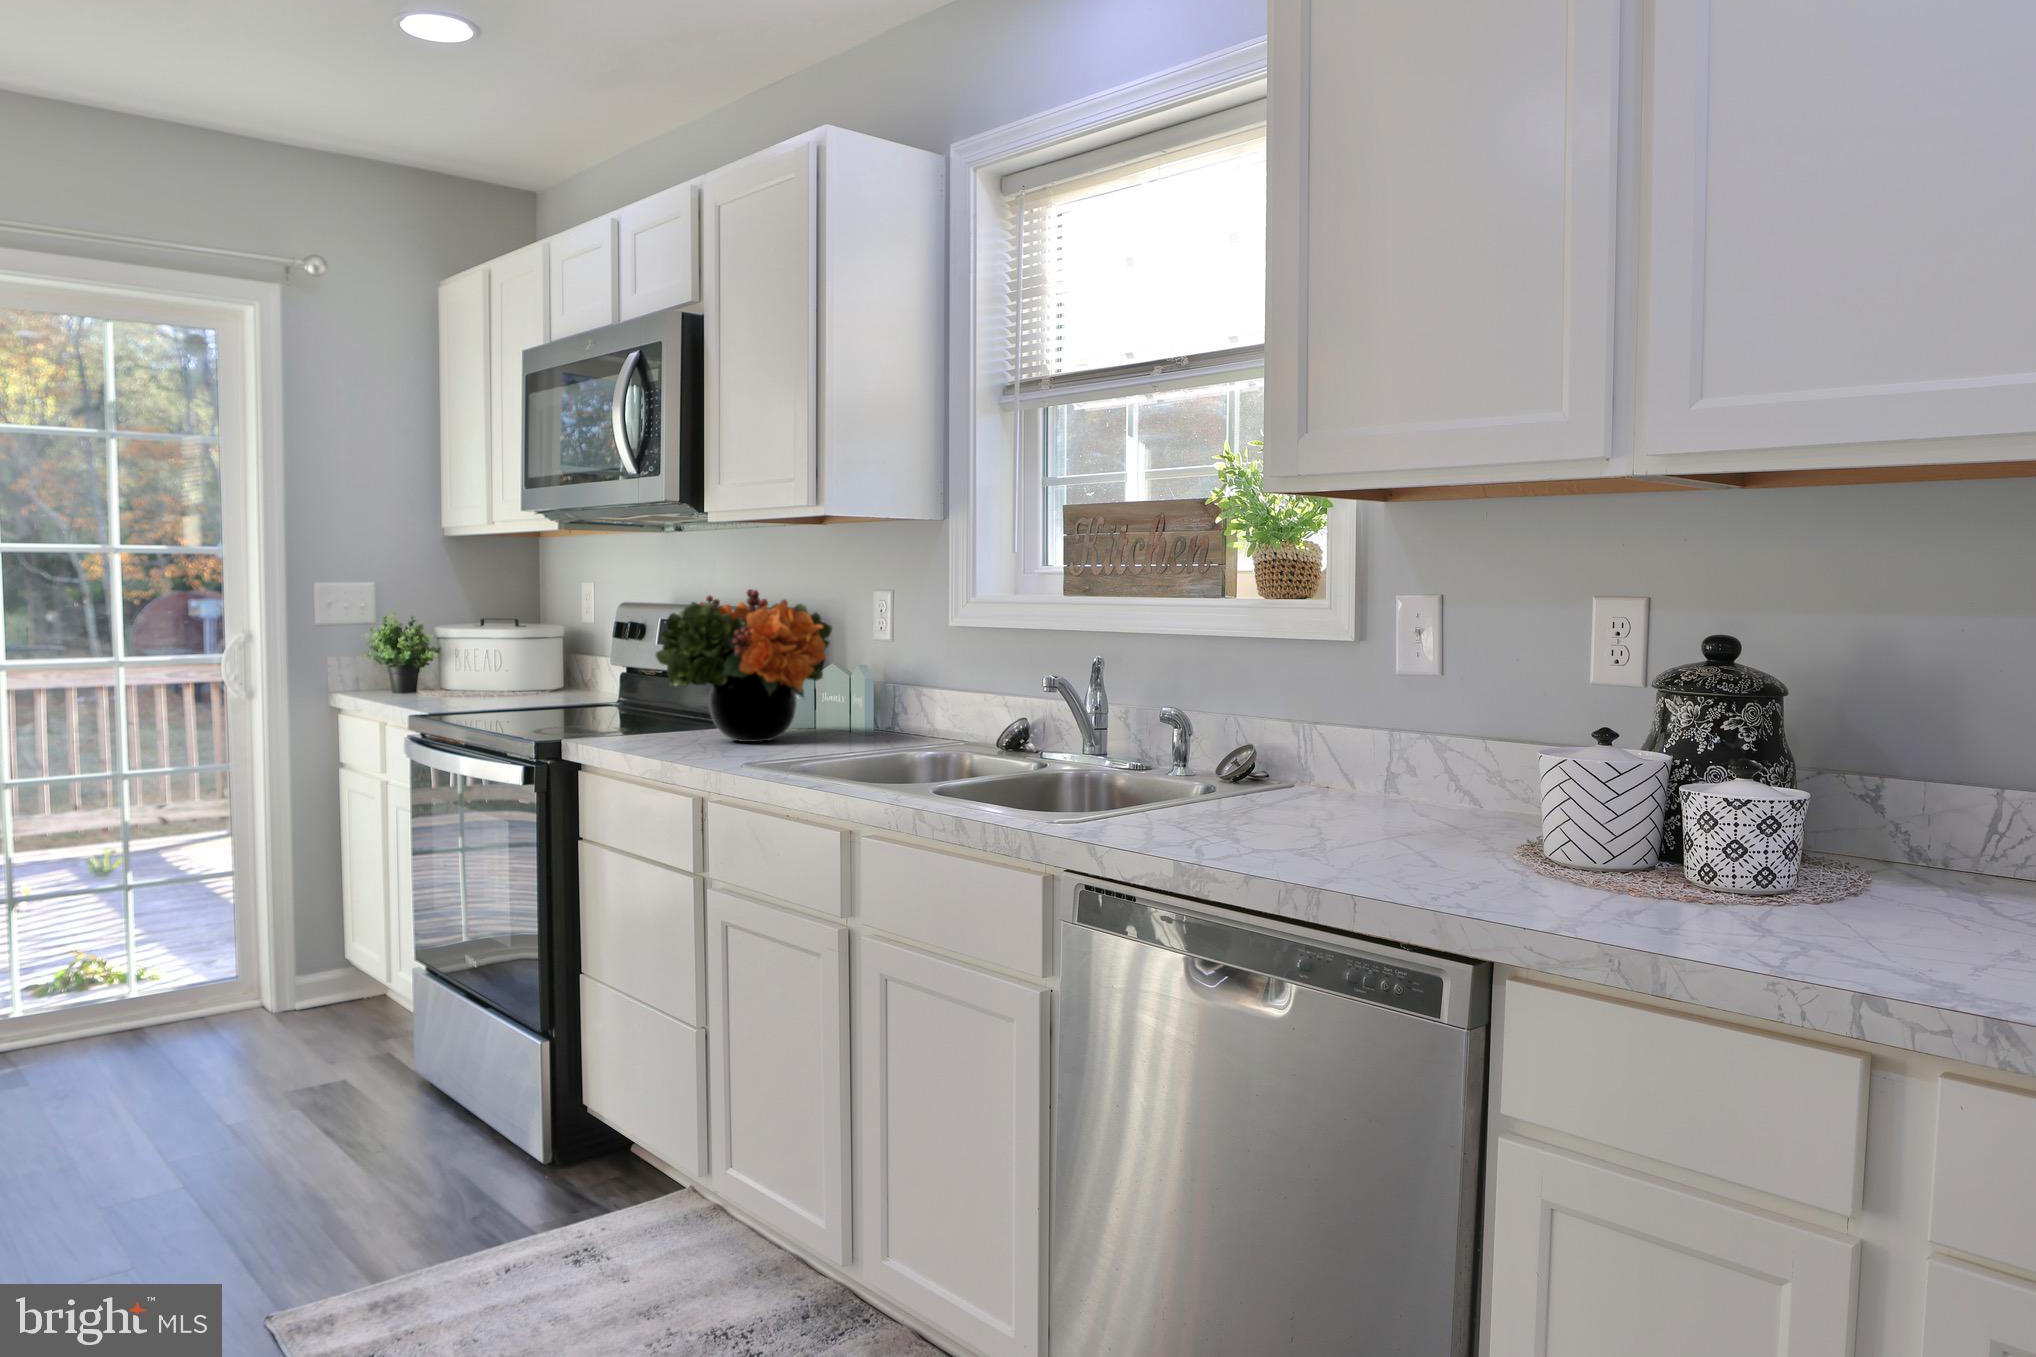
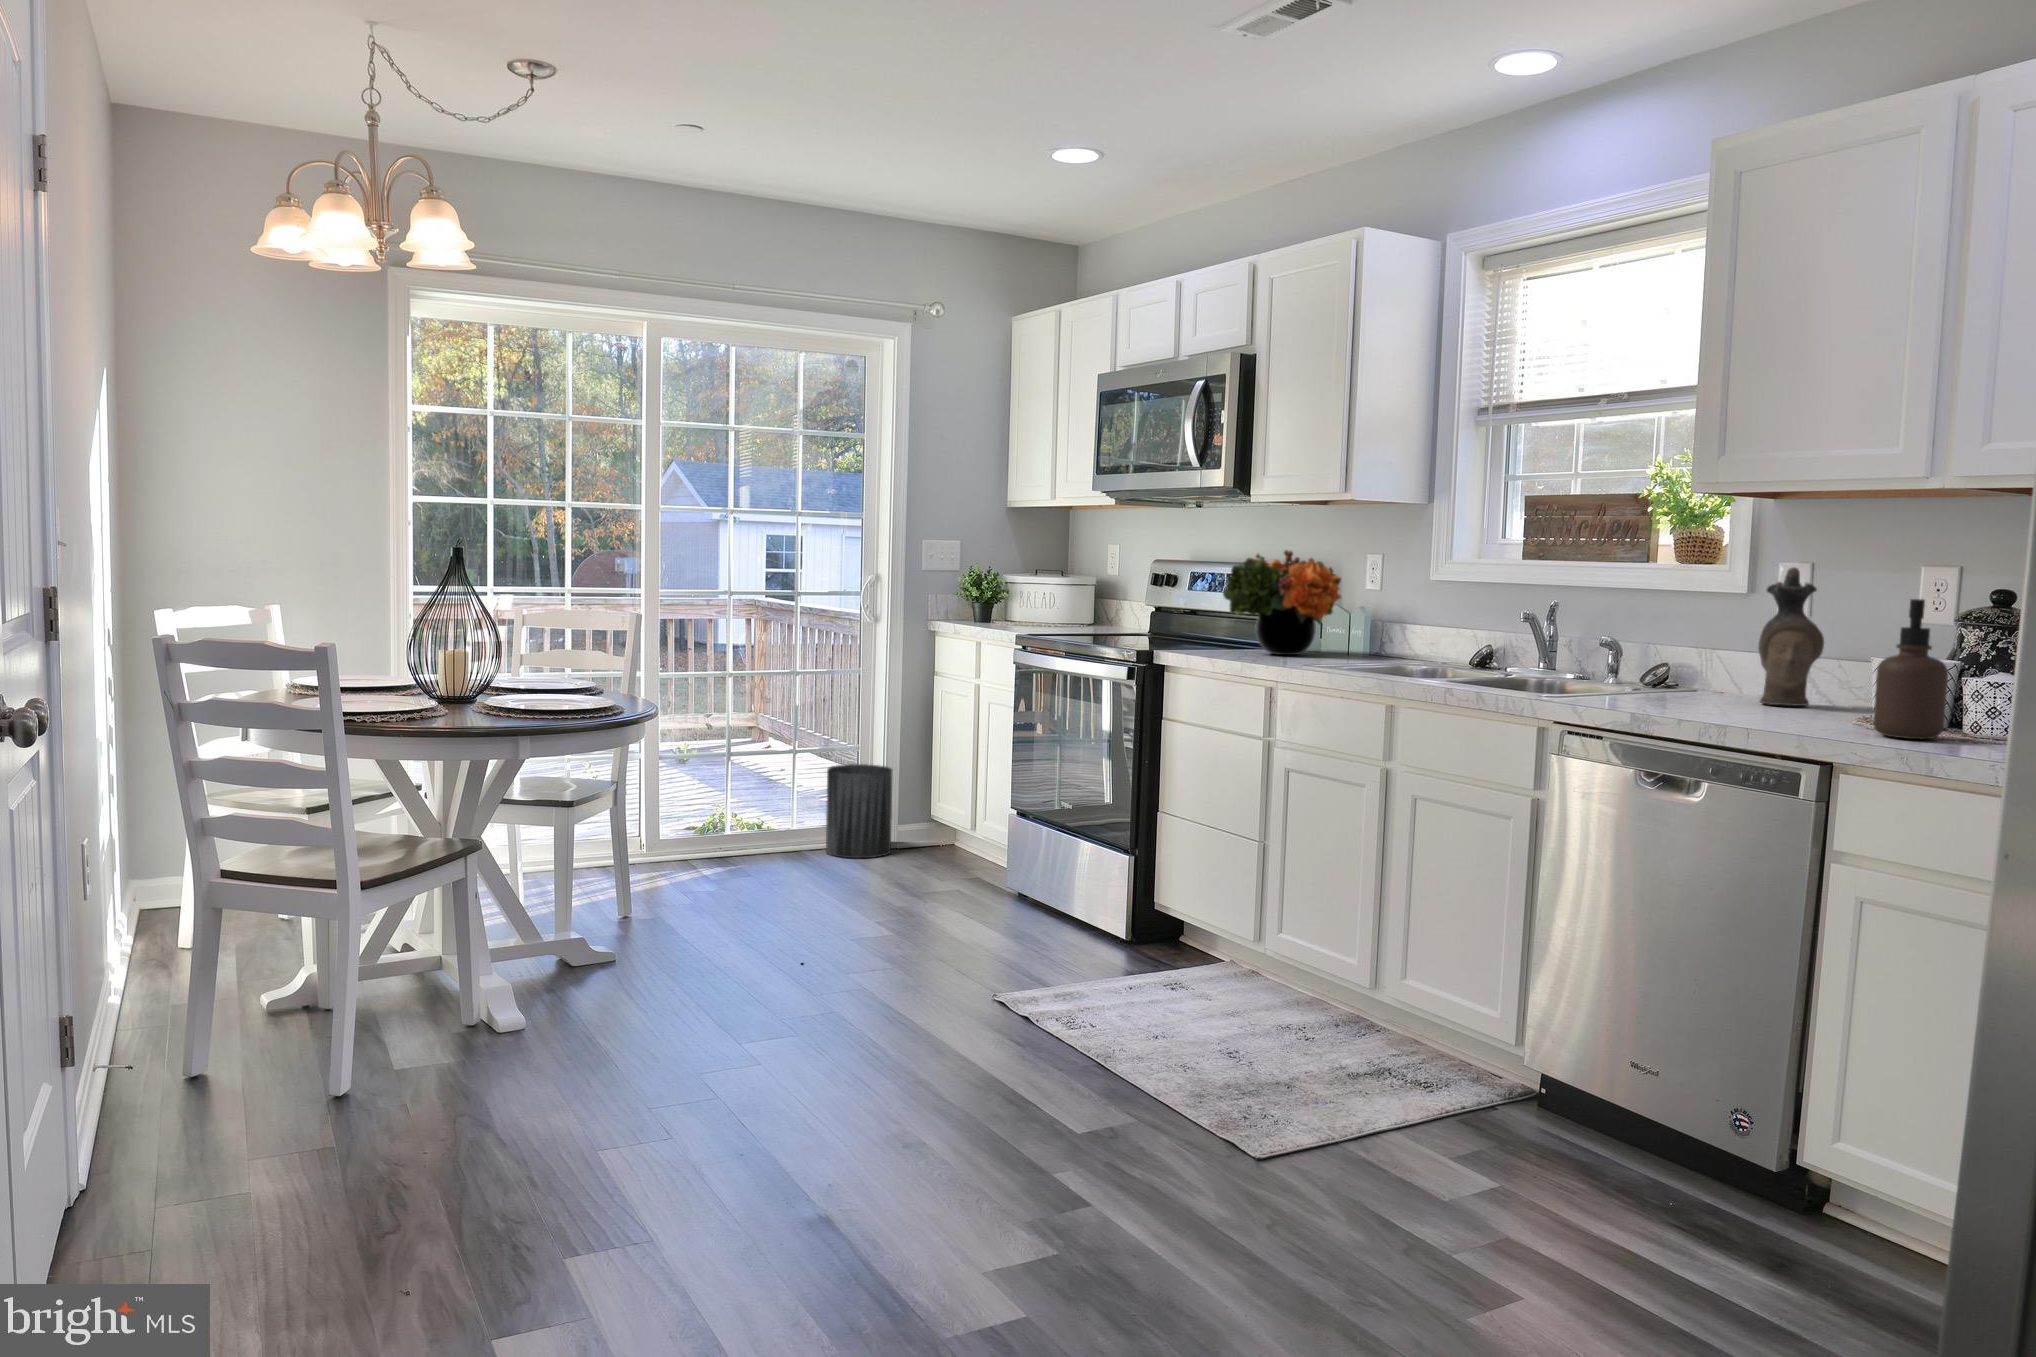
ceramic pitcher: none [1372,603,1464,818] -> present [1758,567,1824,706]
soap dispenser: none [1551,661,1664,905] -> present [1873,599,1948,739]
trash can: none [157,904,268,1048] -> present [826,764,893,858]

